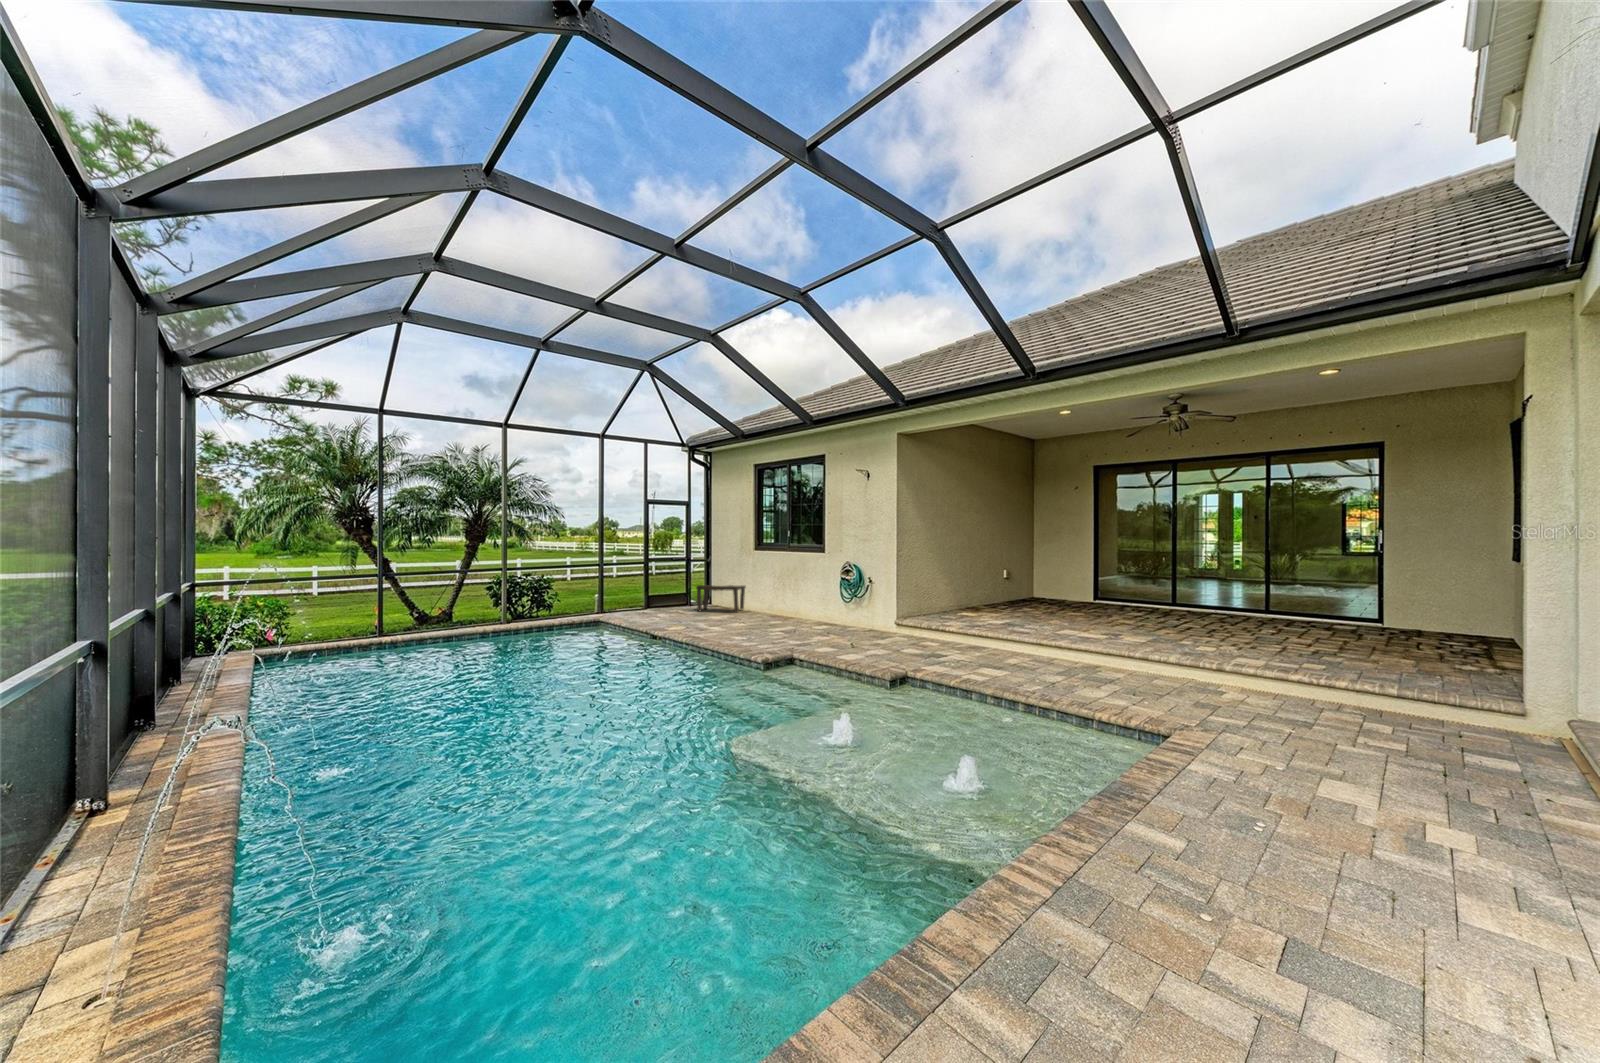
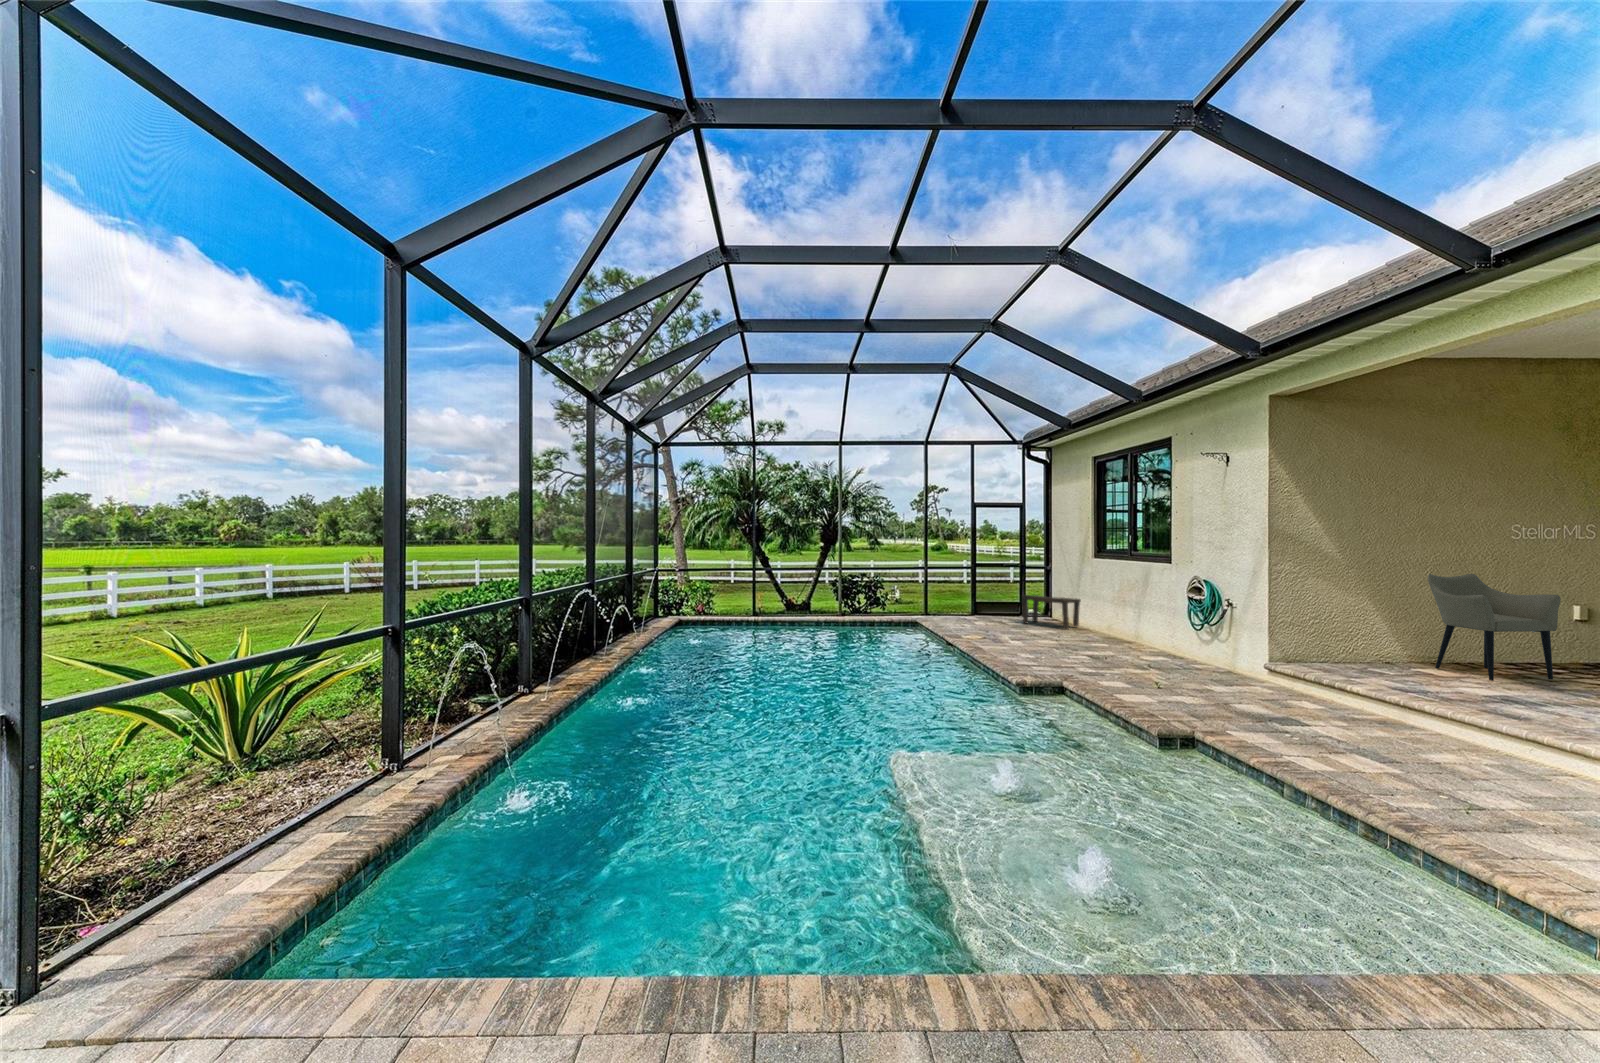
armchair: none [966,553,1018,615] -> present [1428,574,1561,680]

